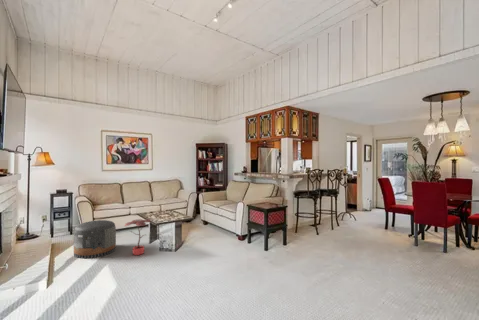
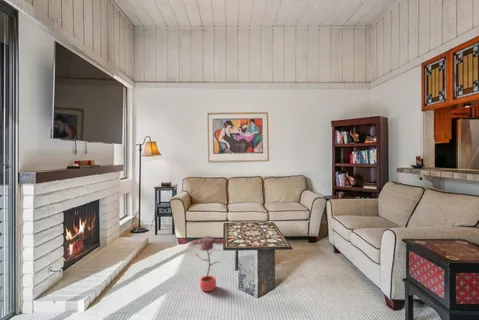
pouf: present [74,220,116,258] -> none [144,228,193,279]

